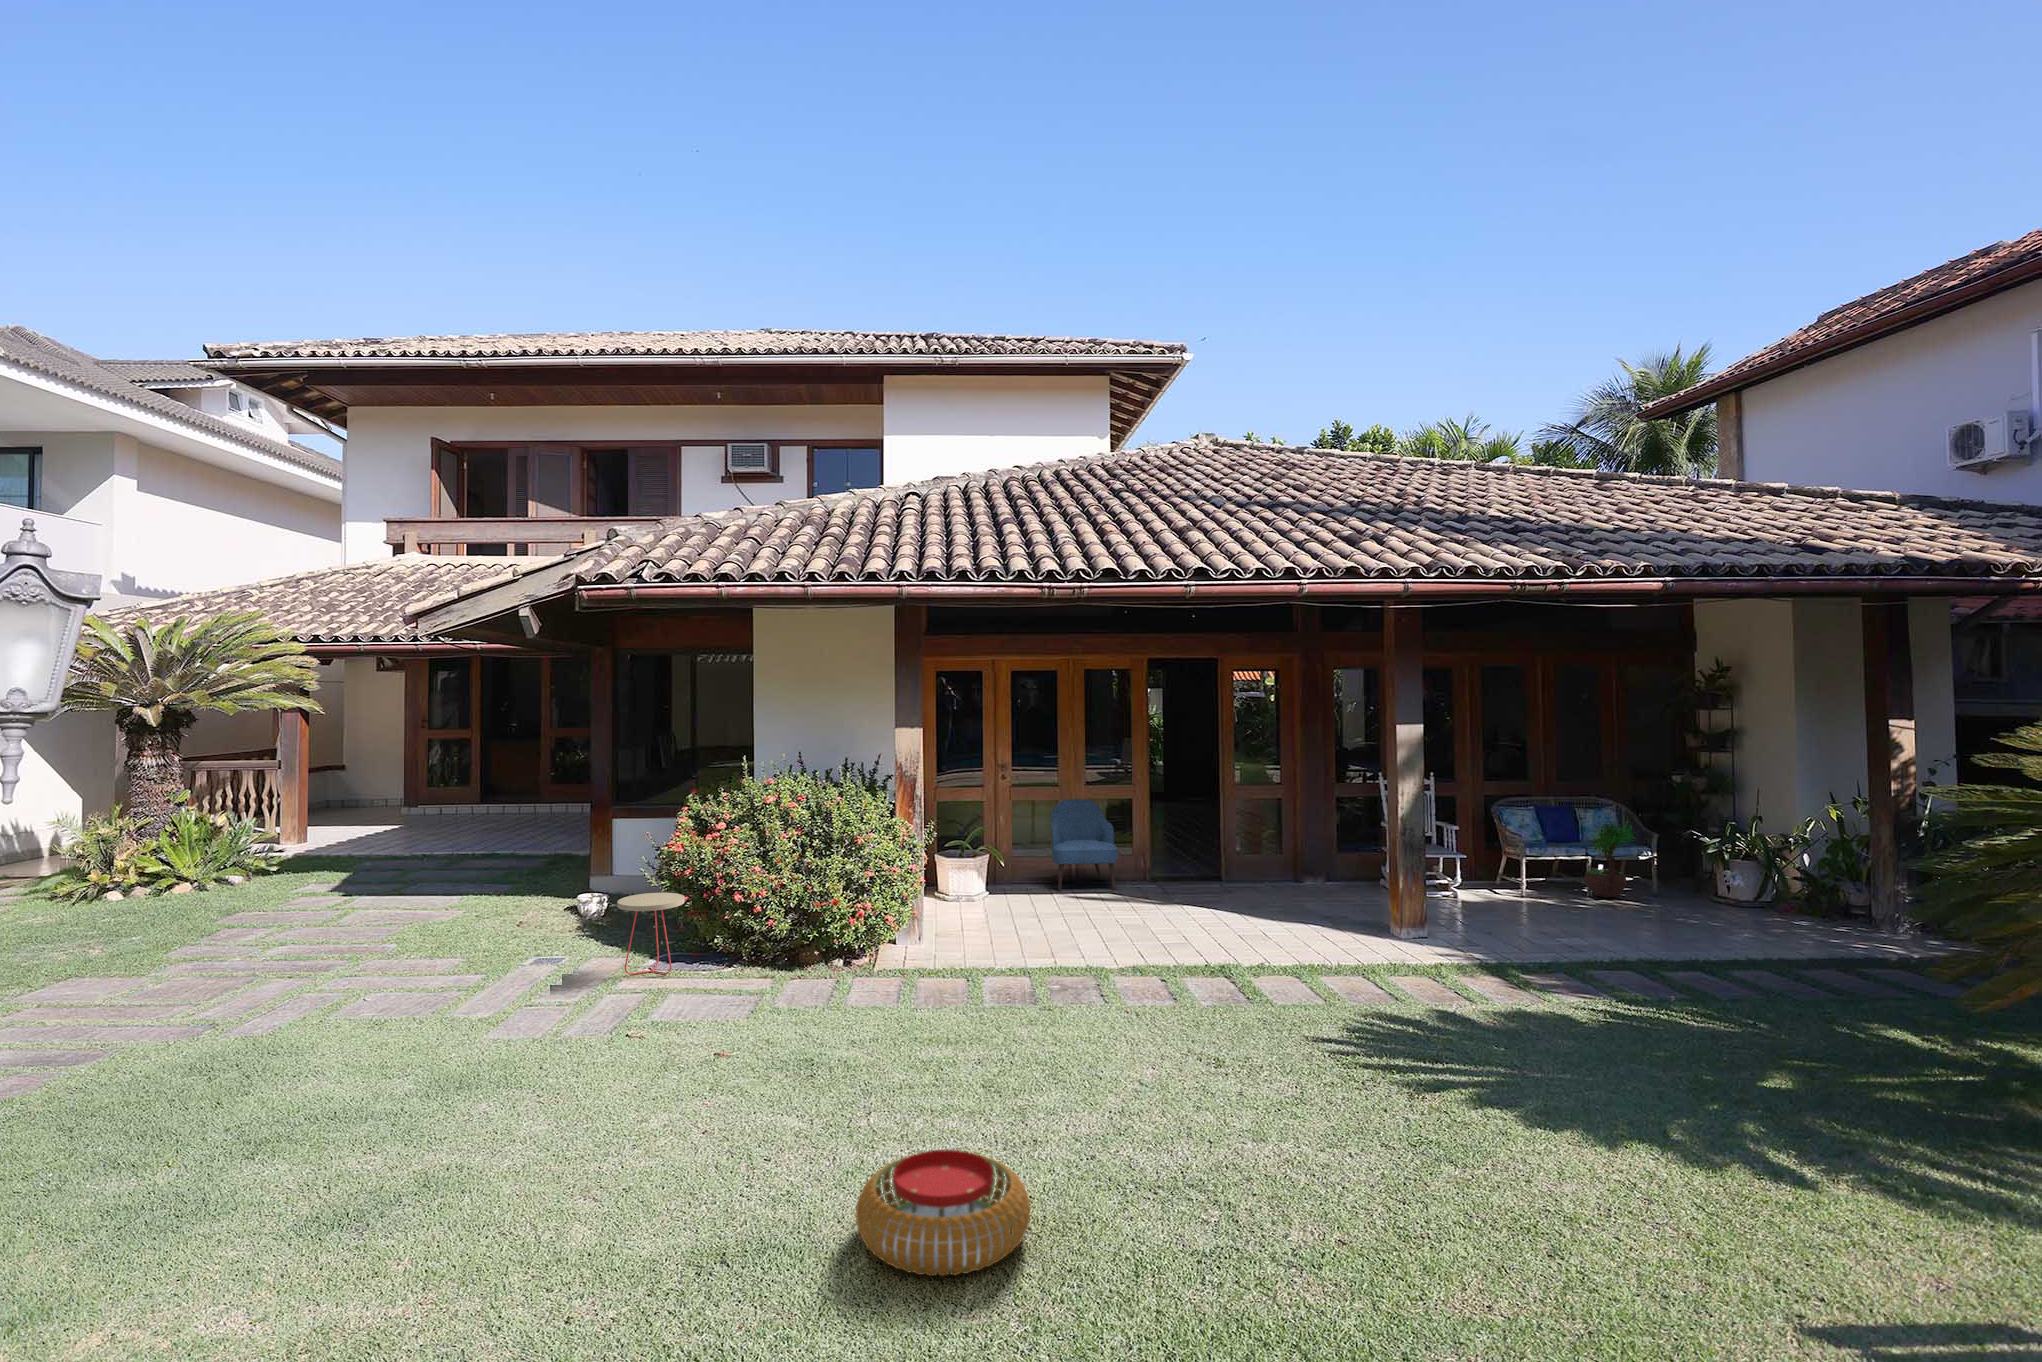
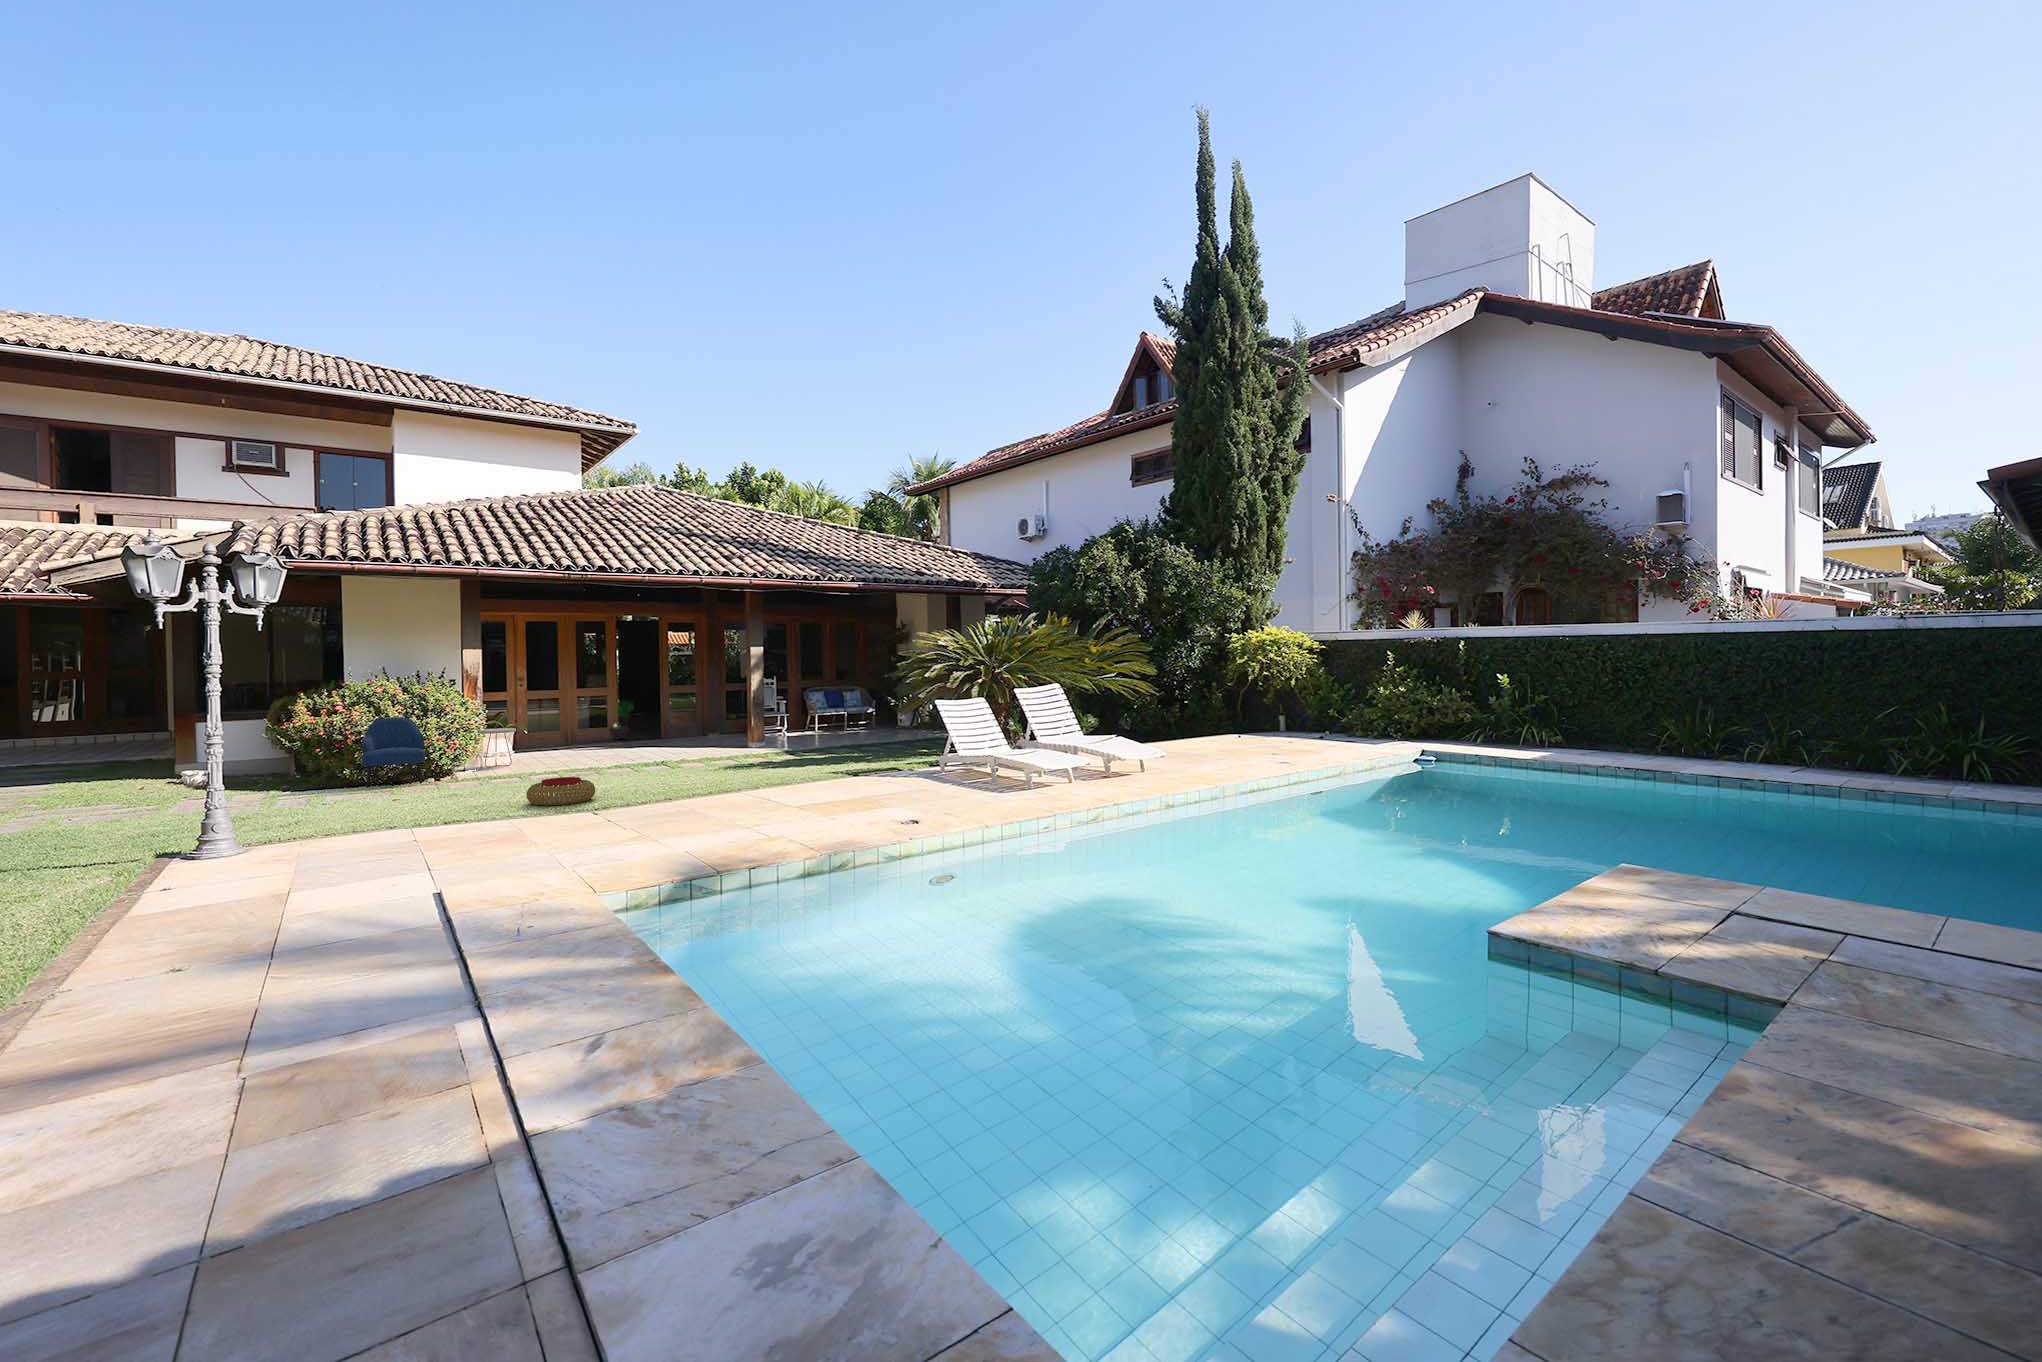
armchair: present [1050,799,1118,891] -> present [362,717,425,787]
potted tree: present [1585,821,1634,898] -> present [609,702,632,739]
side table: present [617,893,685,975] -> present [478,728,516,767]

